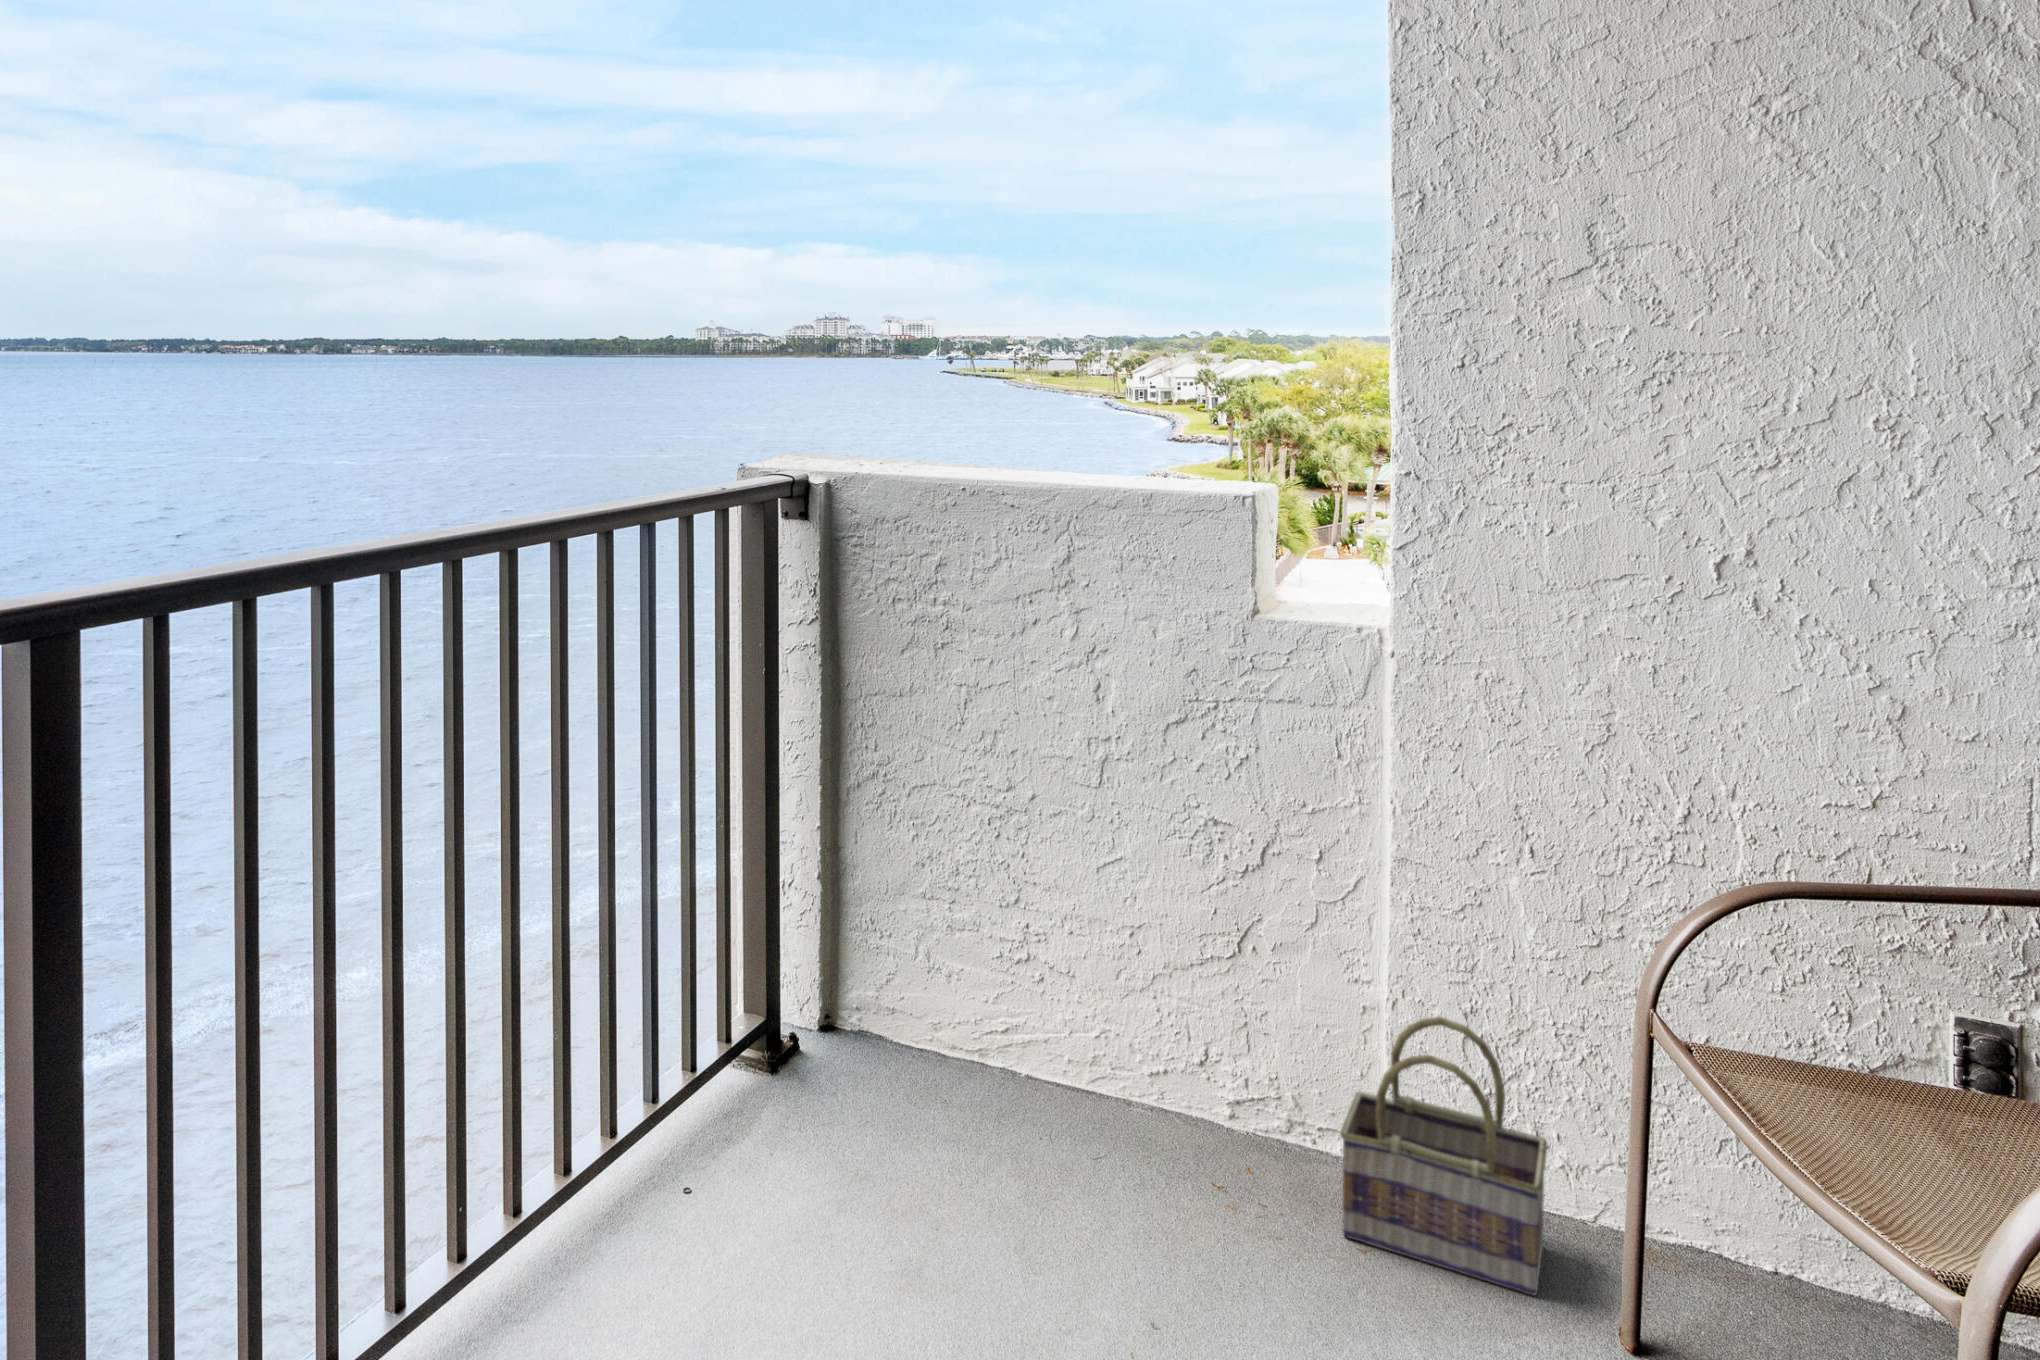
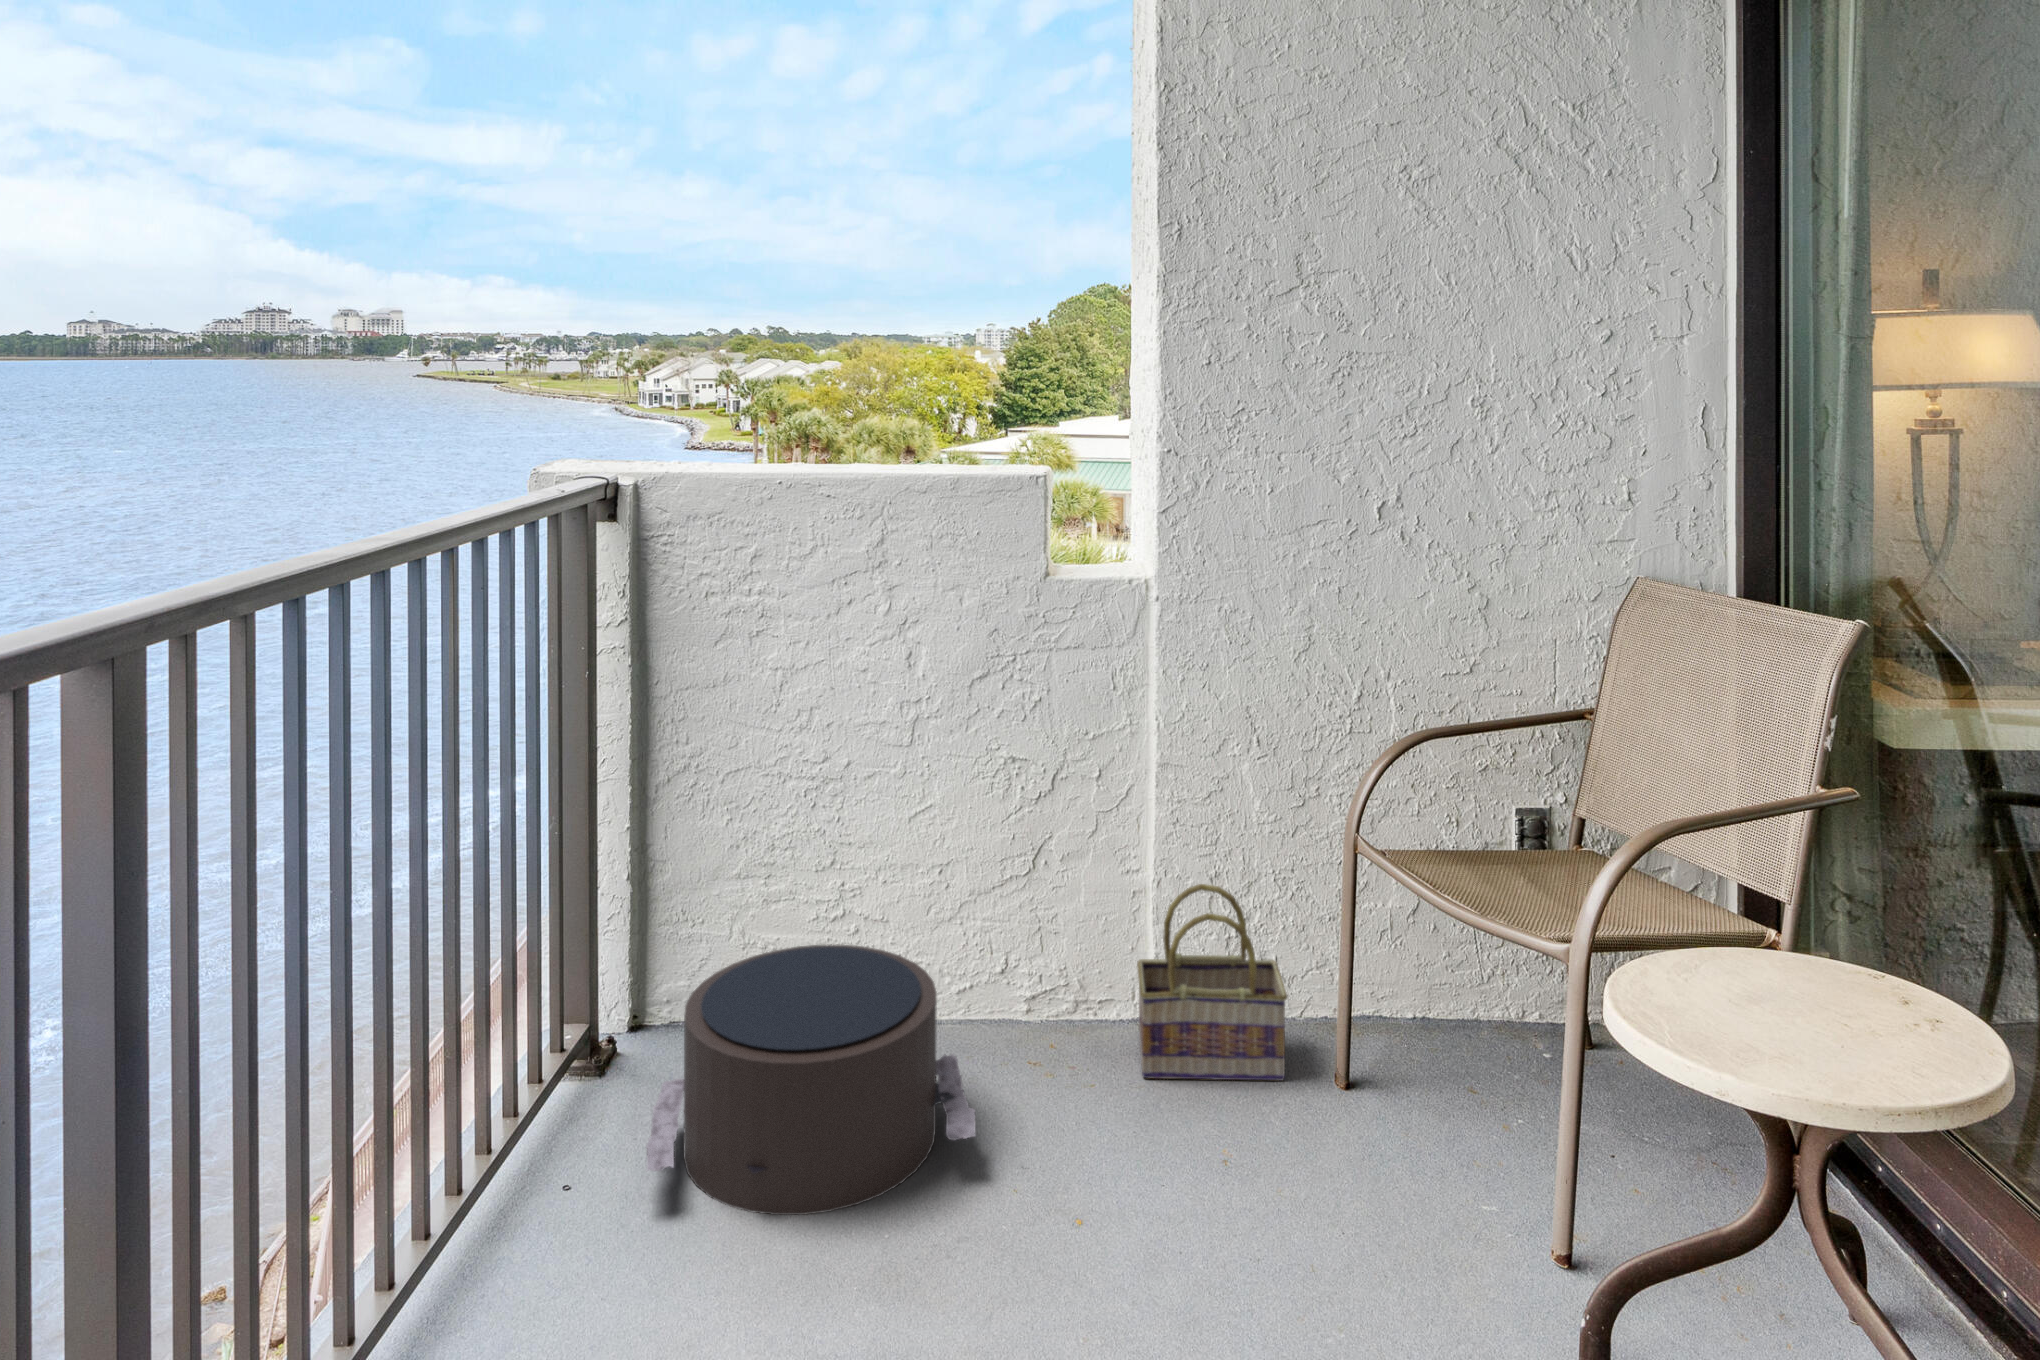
pouf: none [756,980,1107,1271] -> present [646,945,975,1215]

